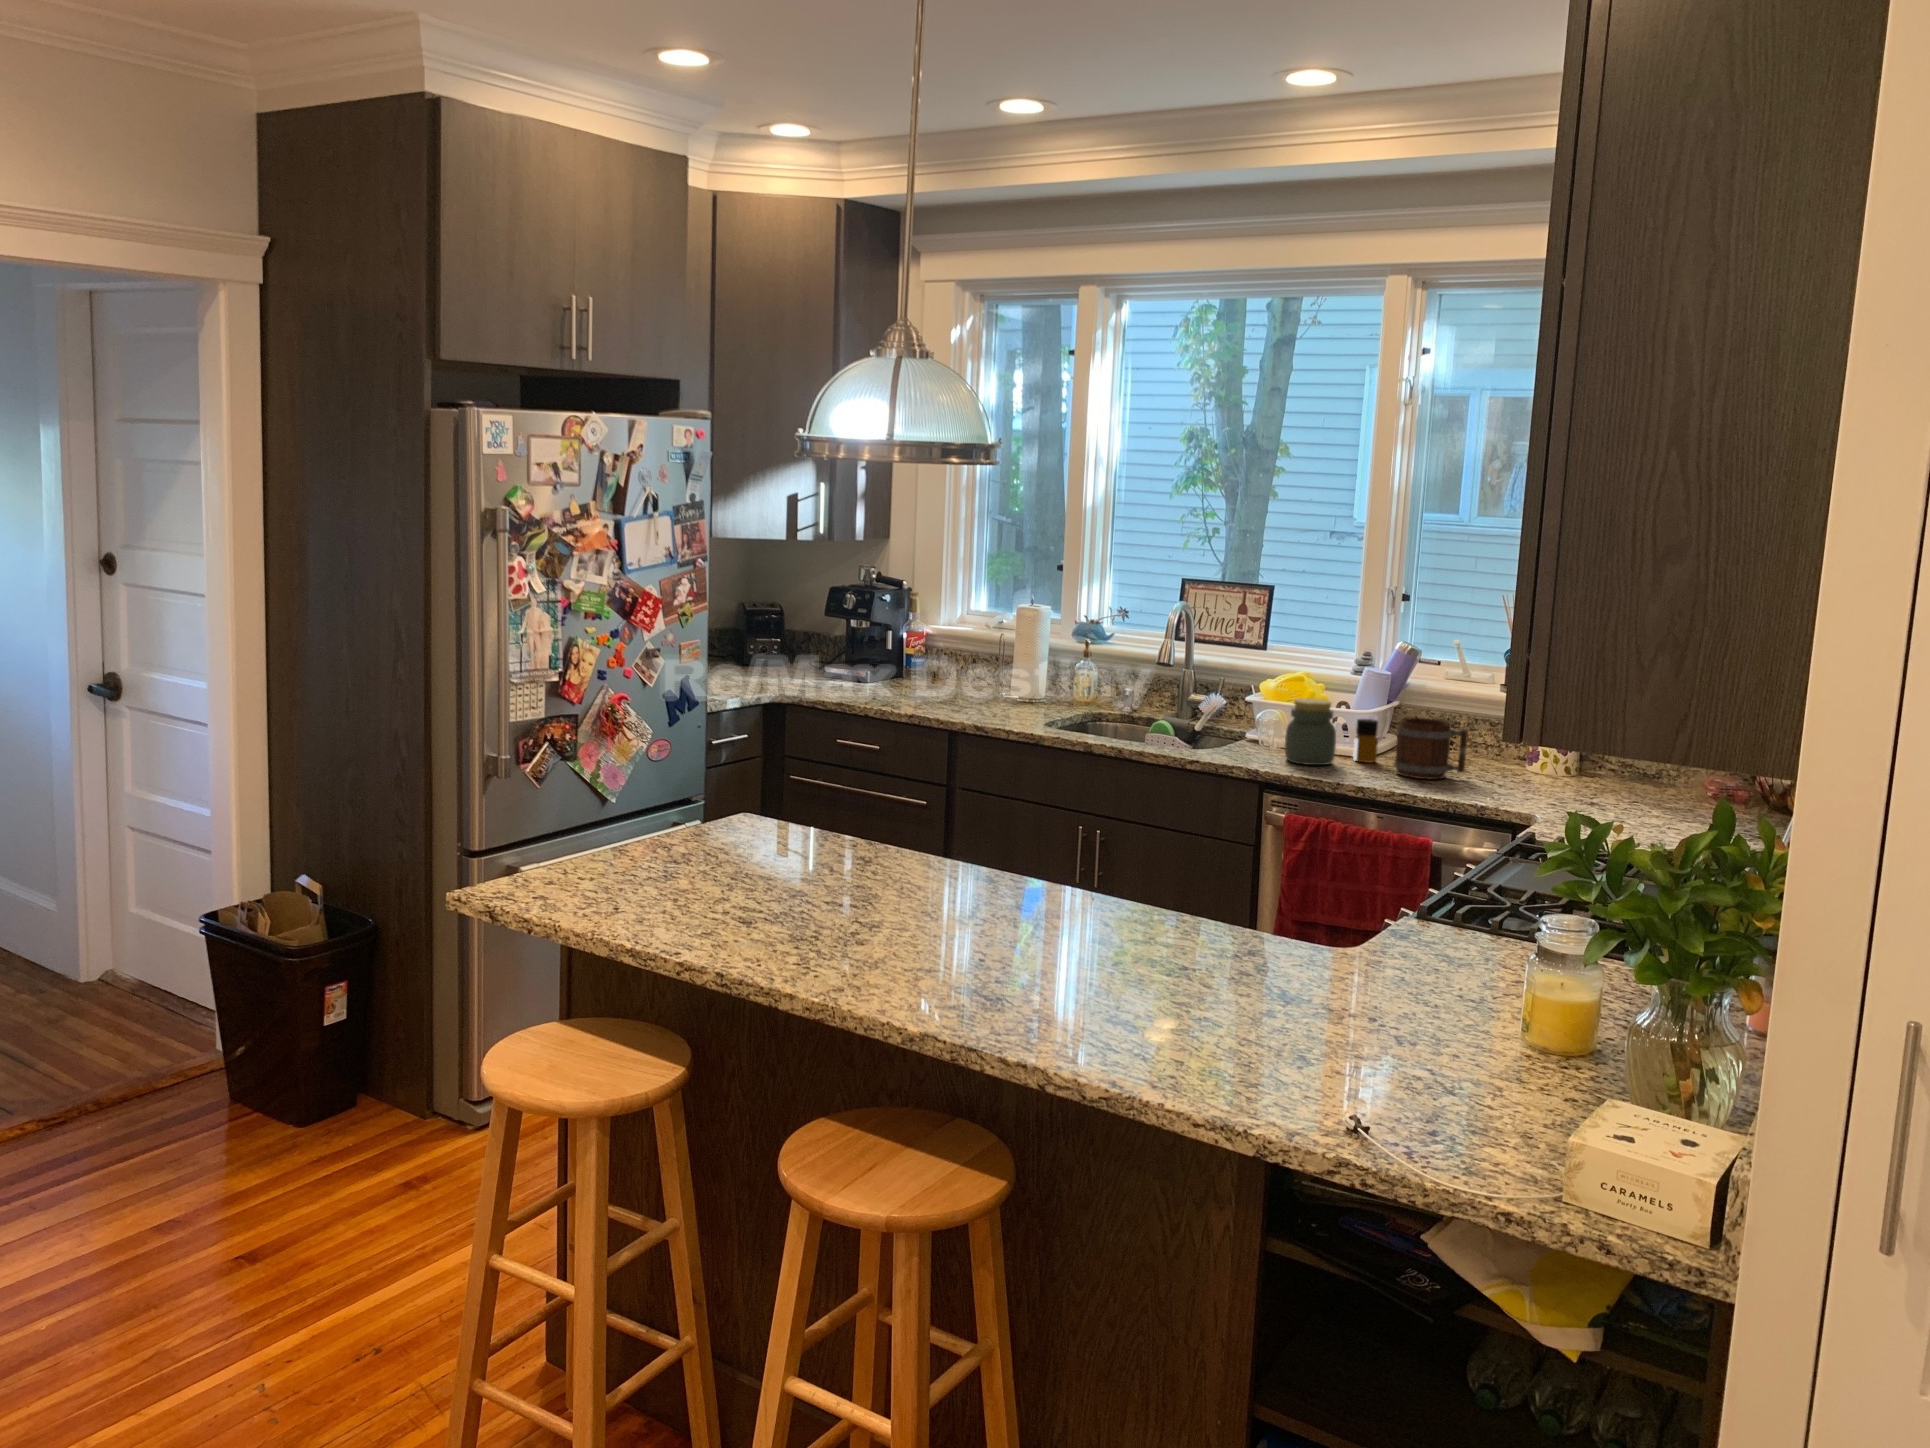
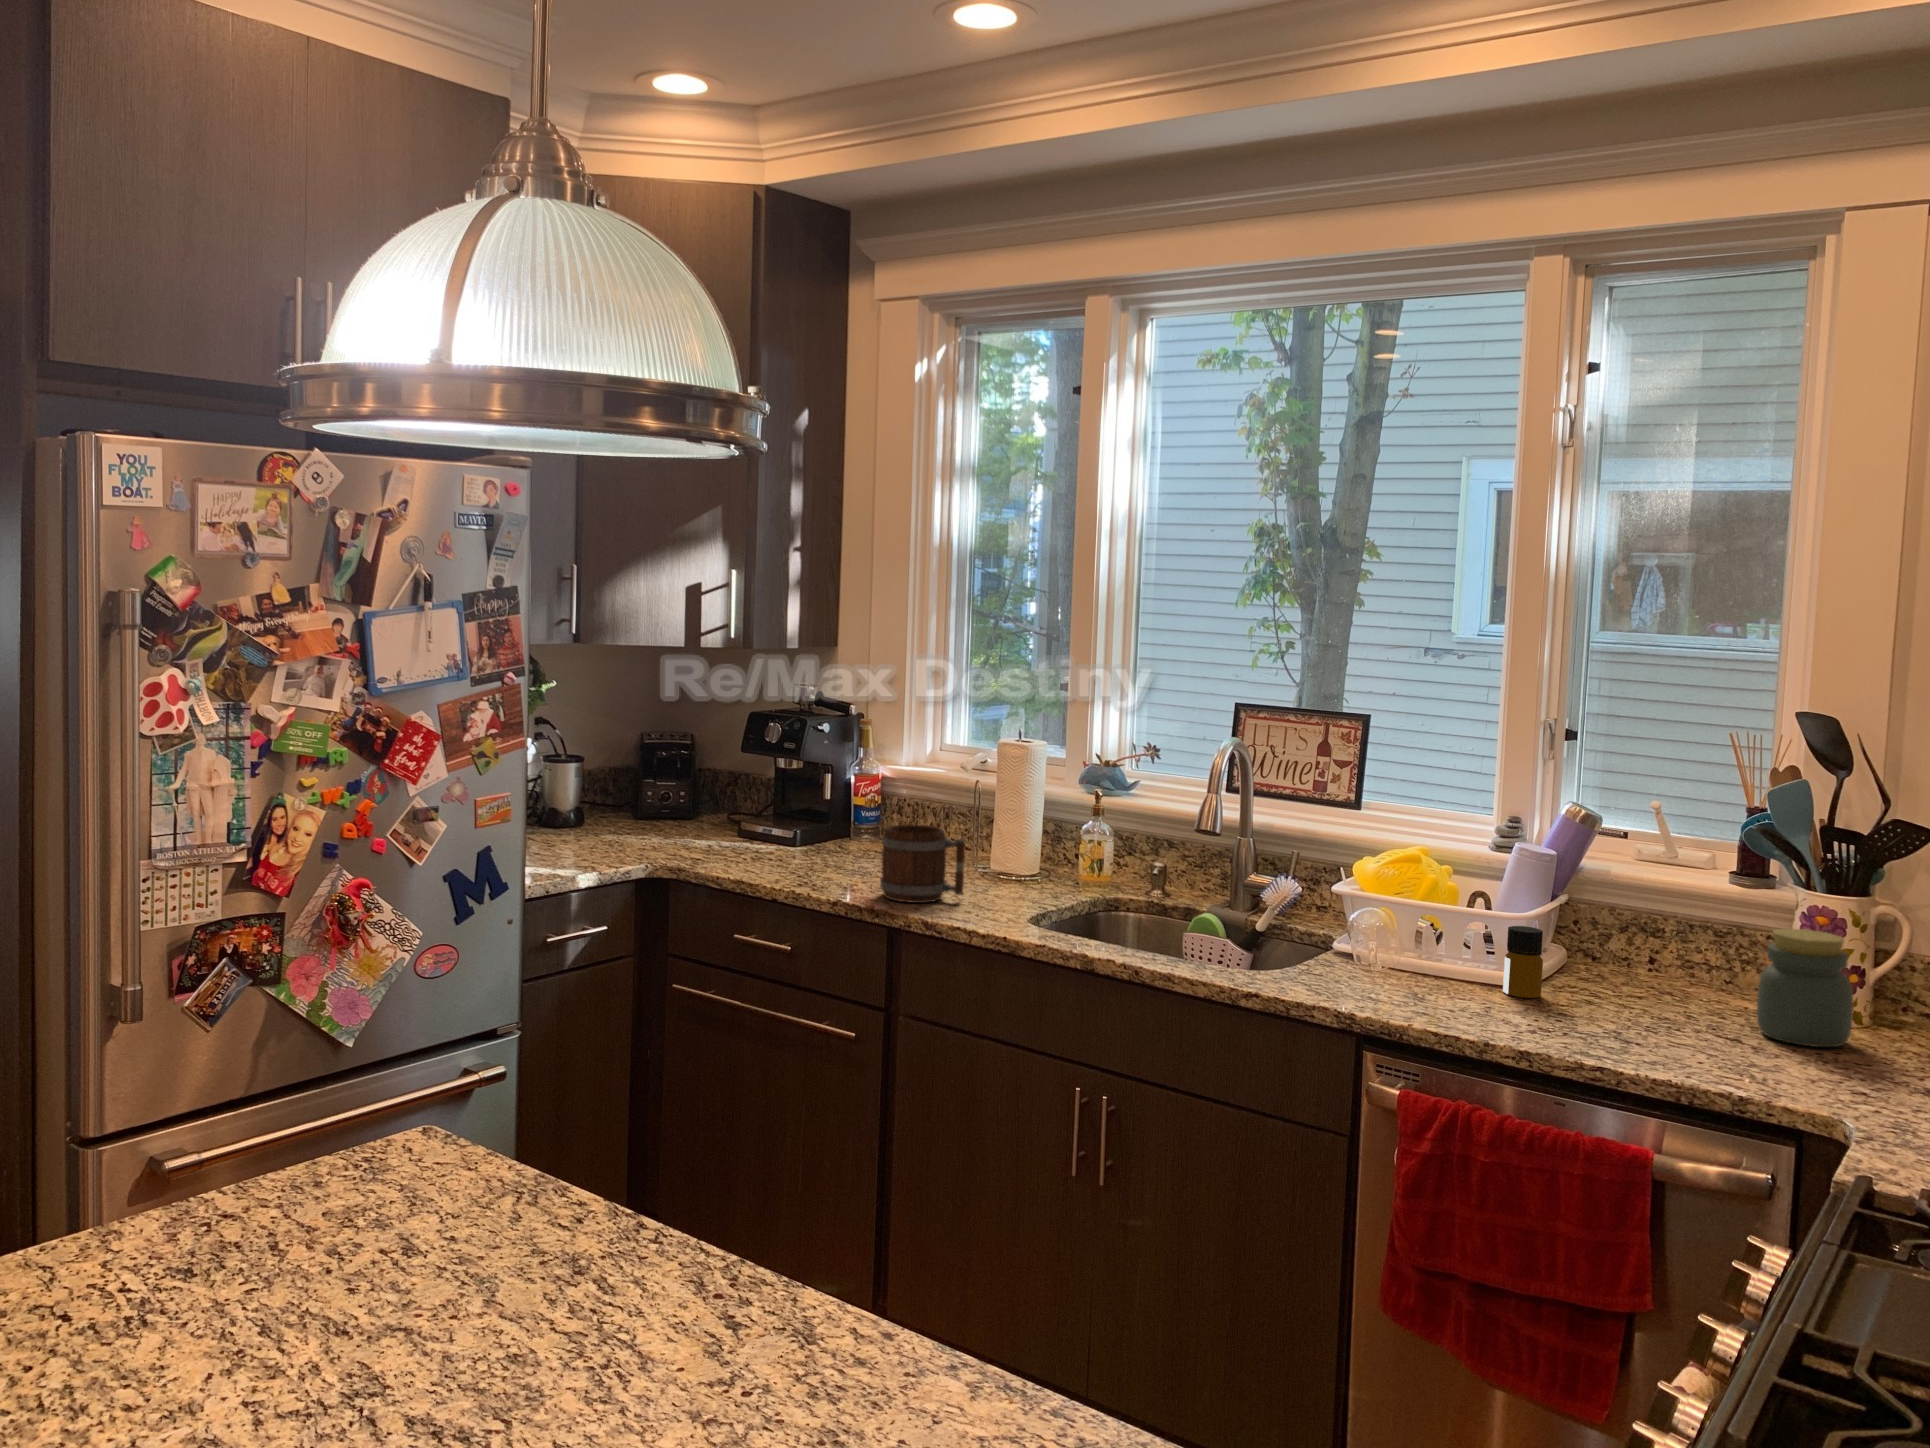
jar: present [1285,698,1336,765] -> present [1757,928,1853,1047]
mug: present [1394,717,1468,779] -> present [880,824,965,903]

